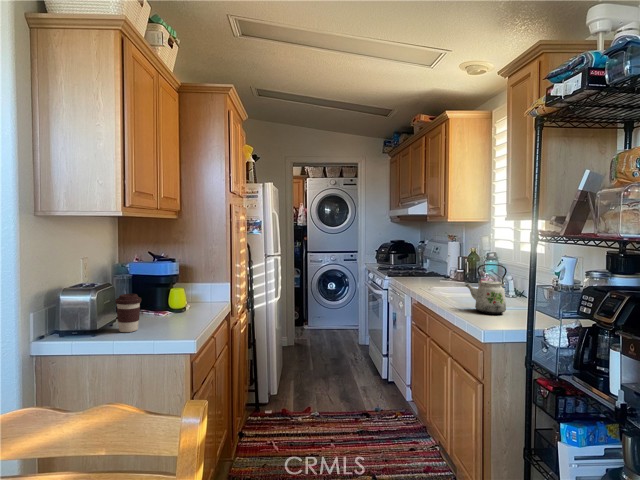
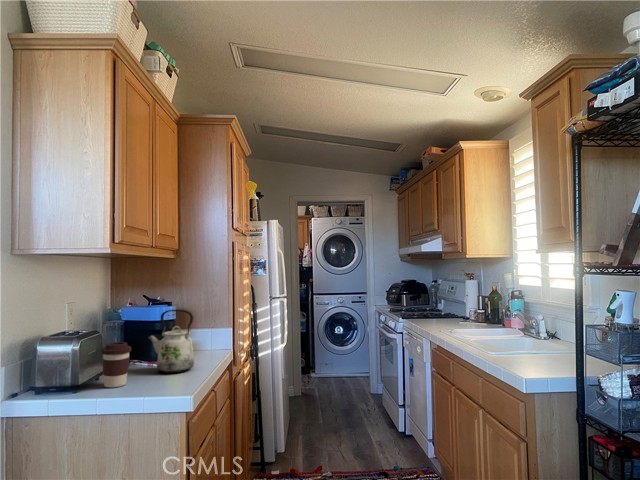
kettle: present [465,264,507,314] -> present [149,310,194,373]

